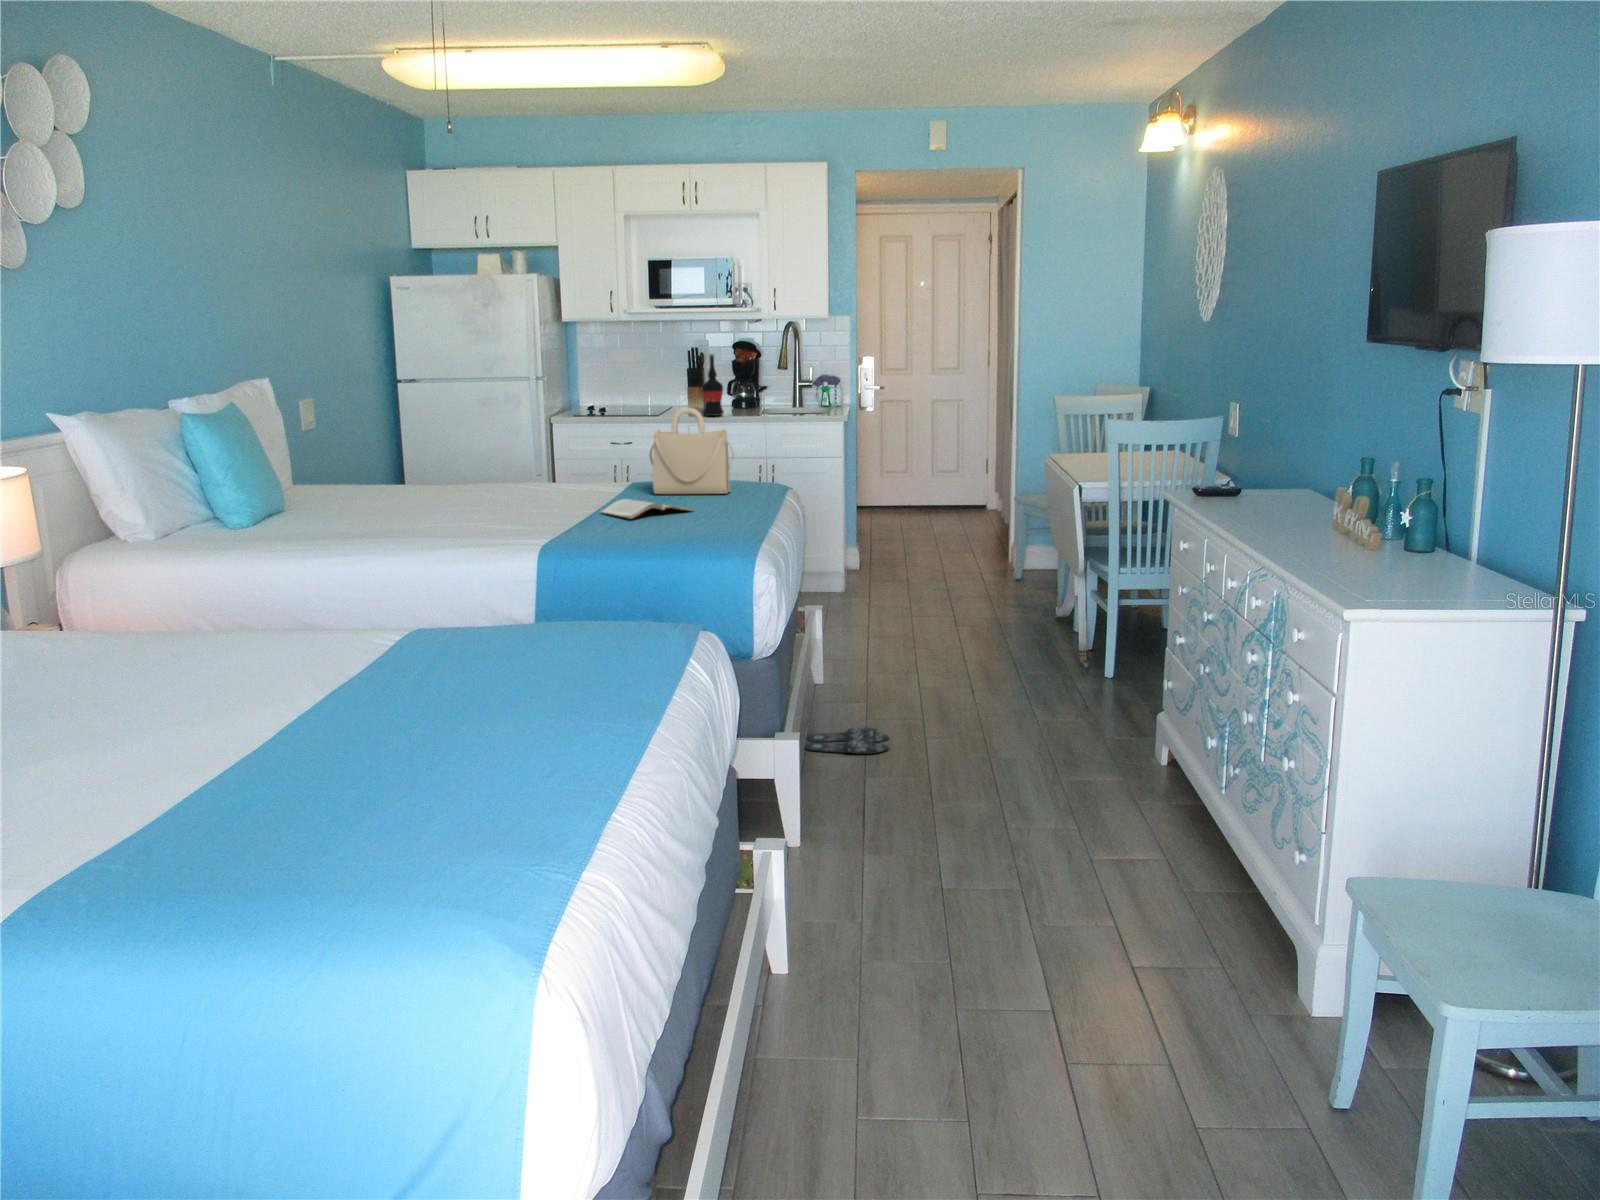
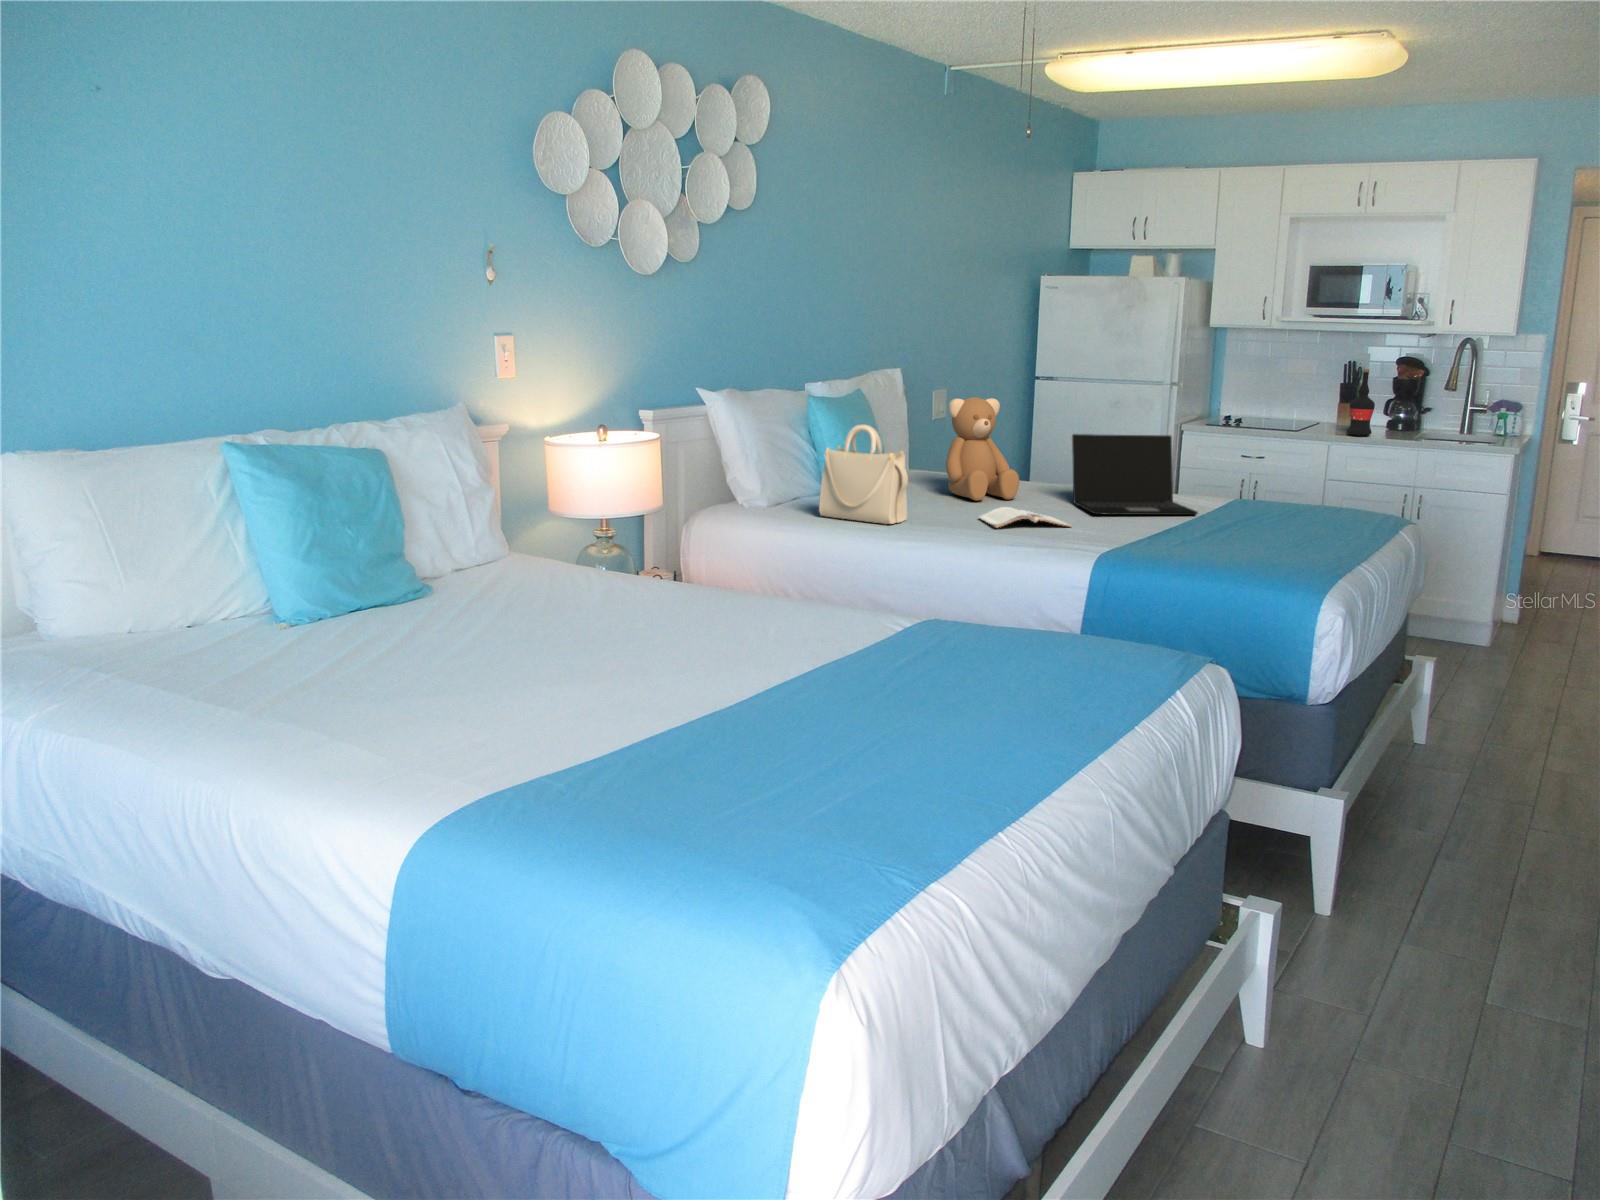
teddy bear: none [340,403,427,509] -> present [946,397,1019,501]
handbag: present [649,408,733,494] -> present [819,425,908,524]
laptop: none [474,427,607,509] -> present [1072,434,1198,515]
magazine: present [601,499,693,519] -> present [979,507,1071,528]
slippers: present [805,727,889,754] -> none [1379,805,1490,845]

